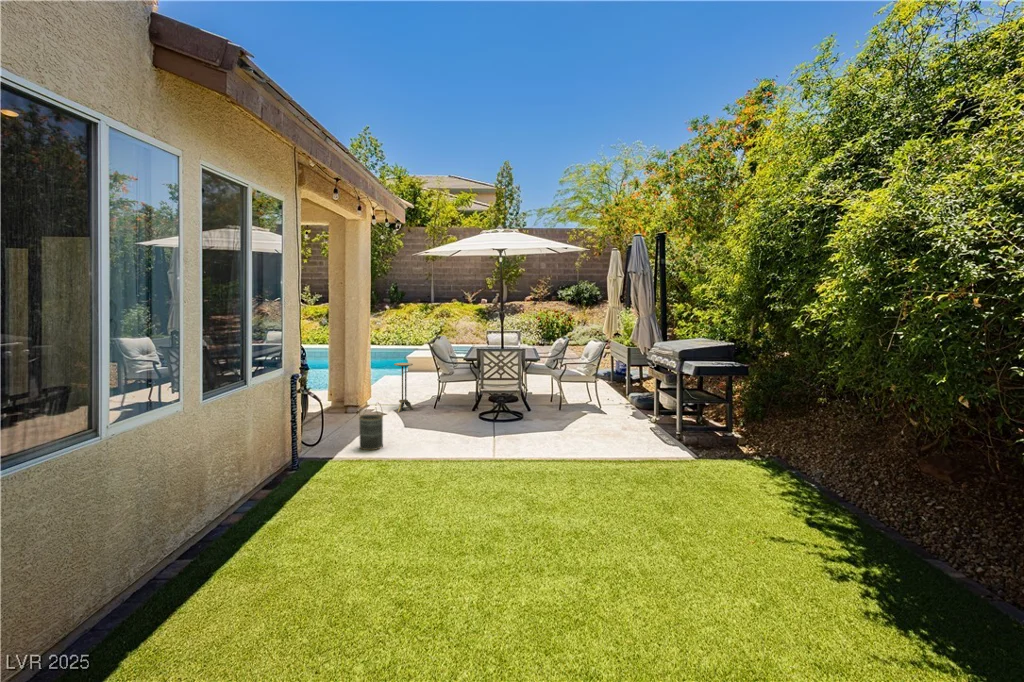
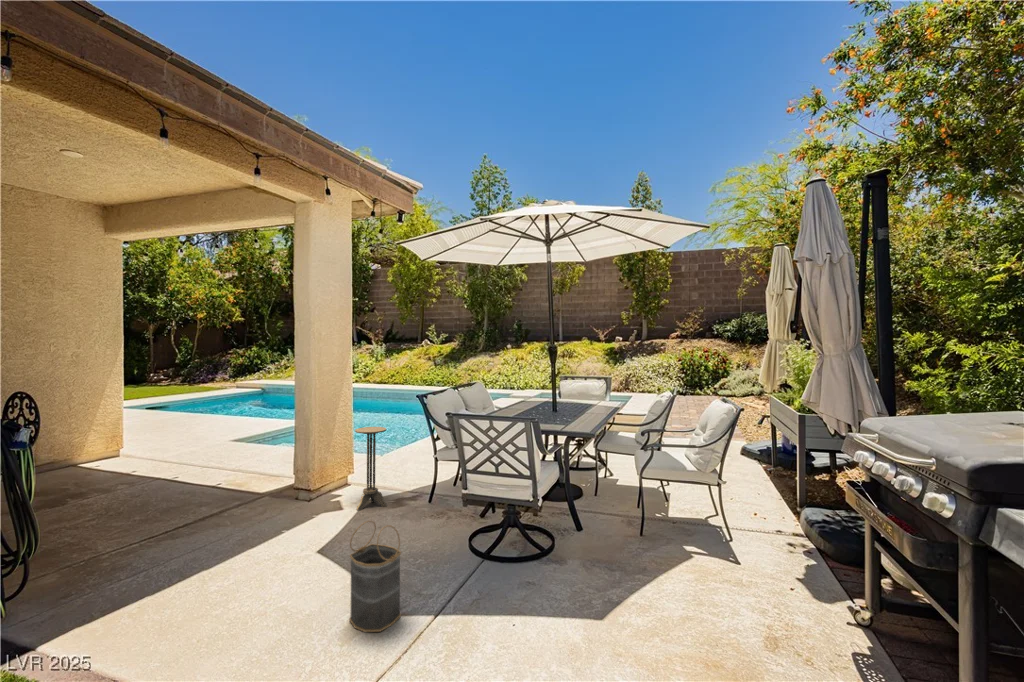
basket: present [359,403,383,450] -> present [349,521,401,632]

